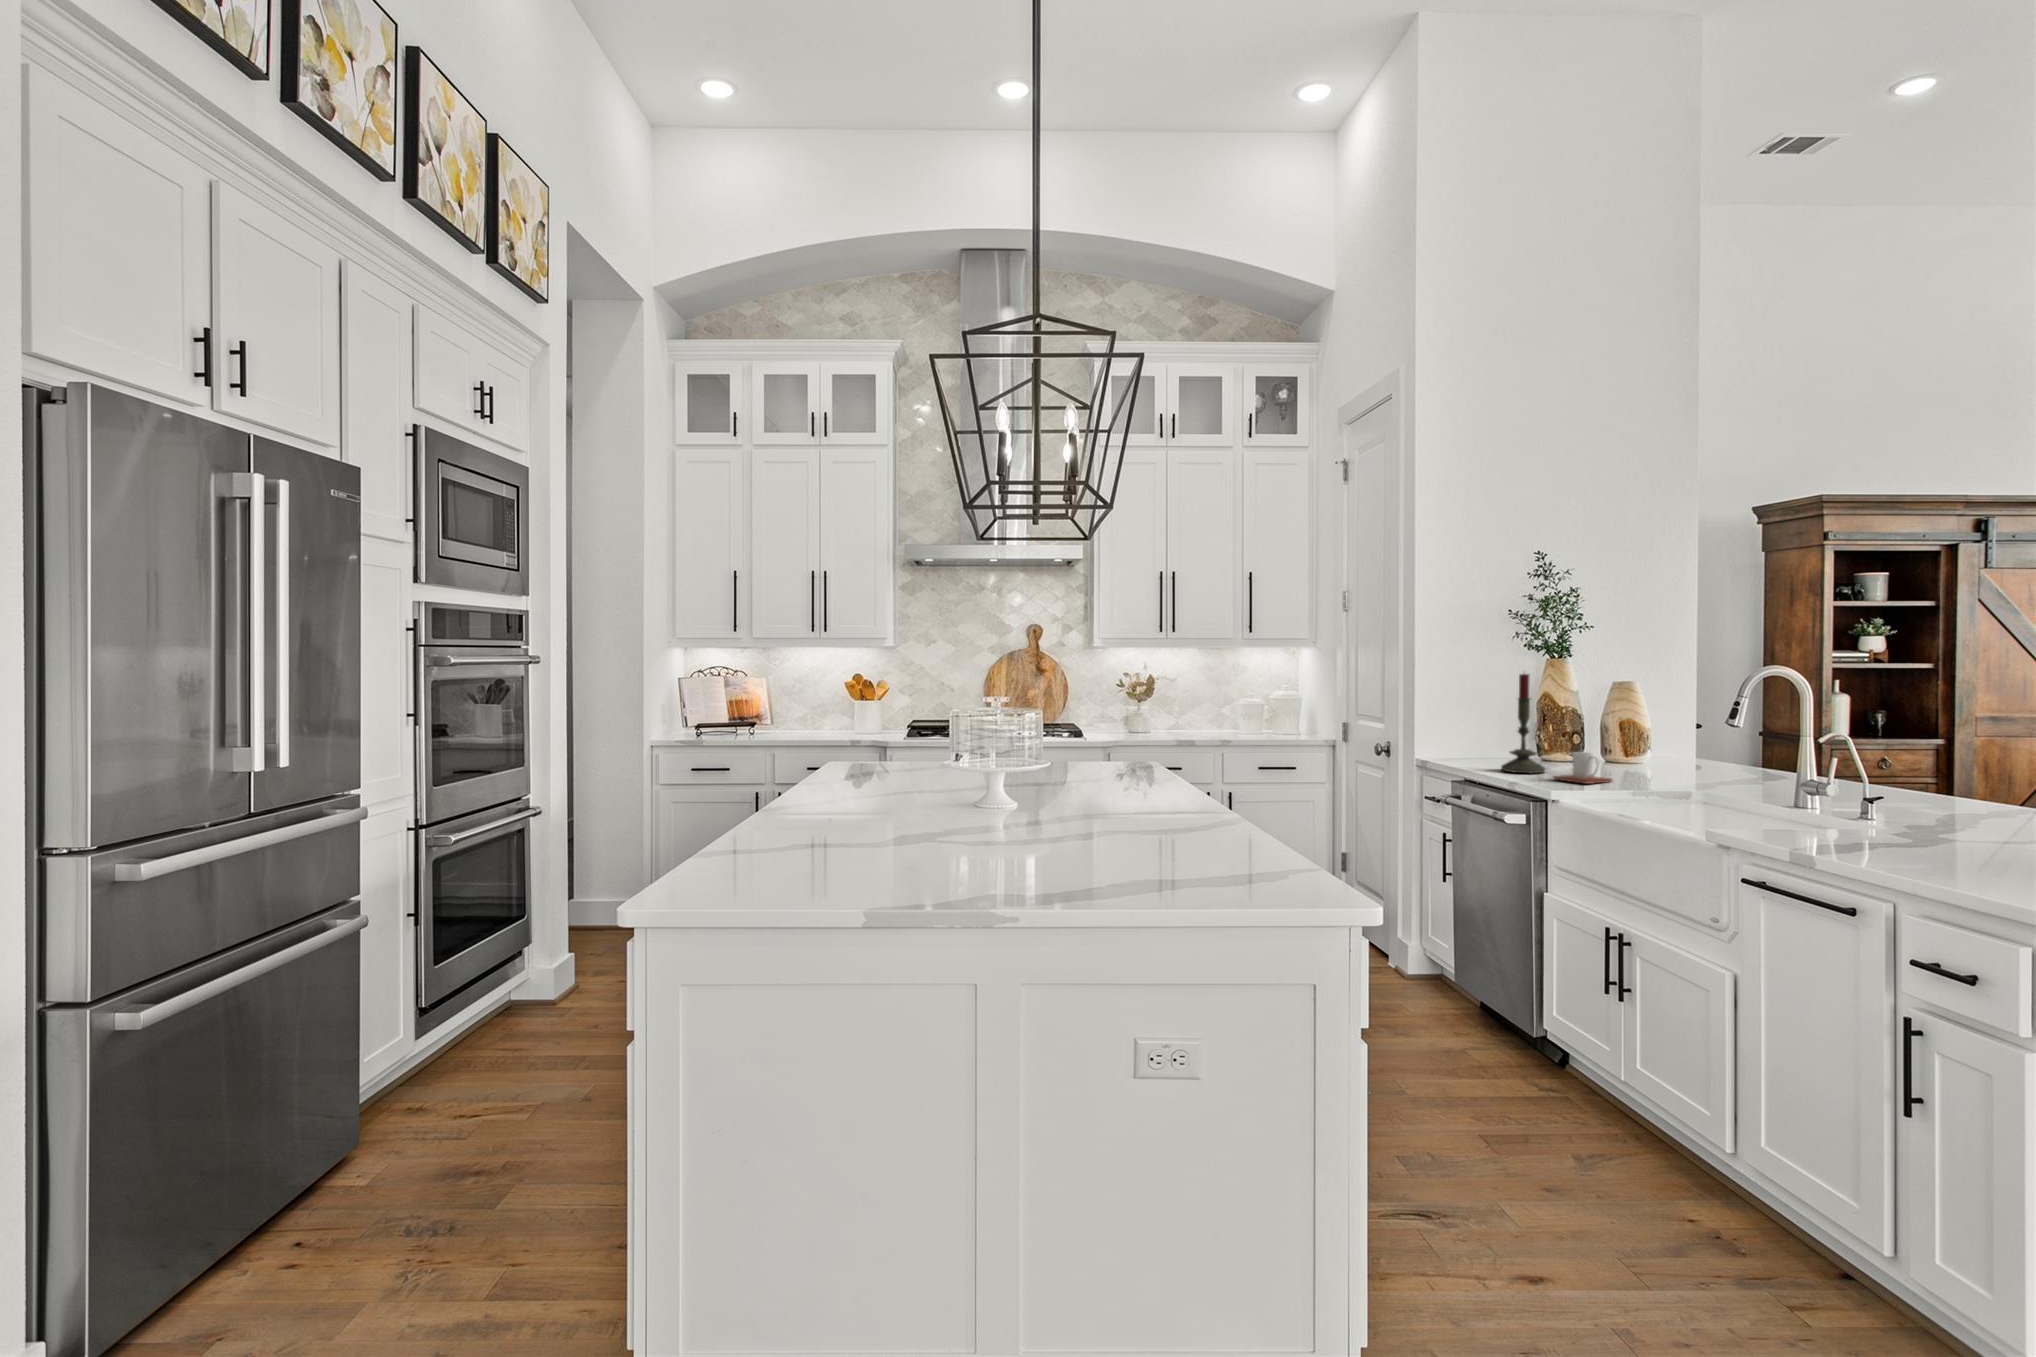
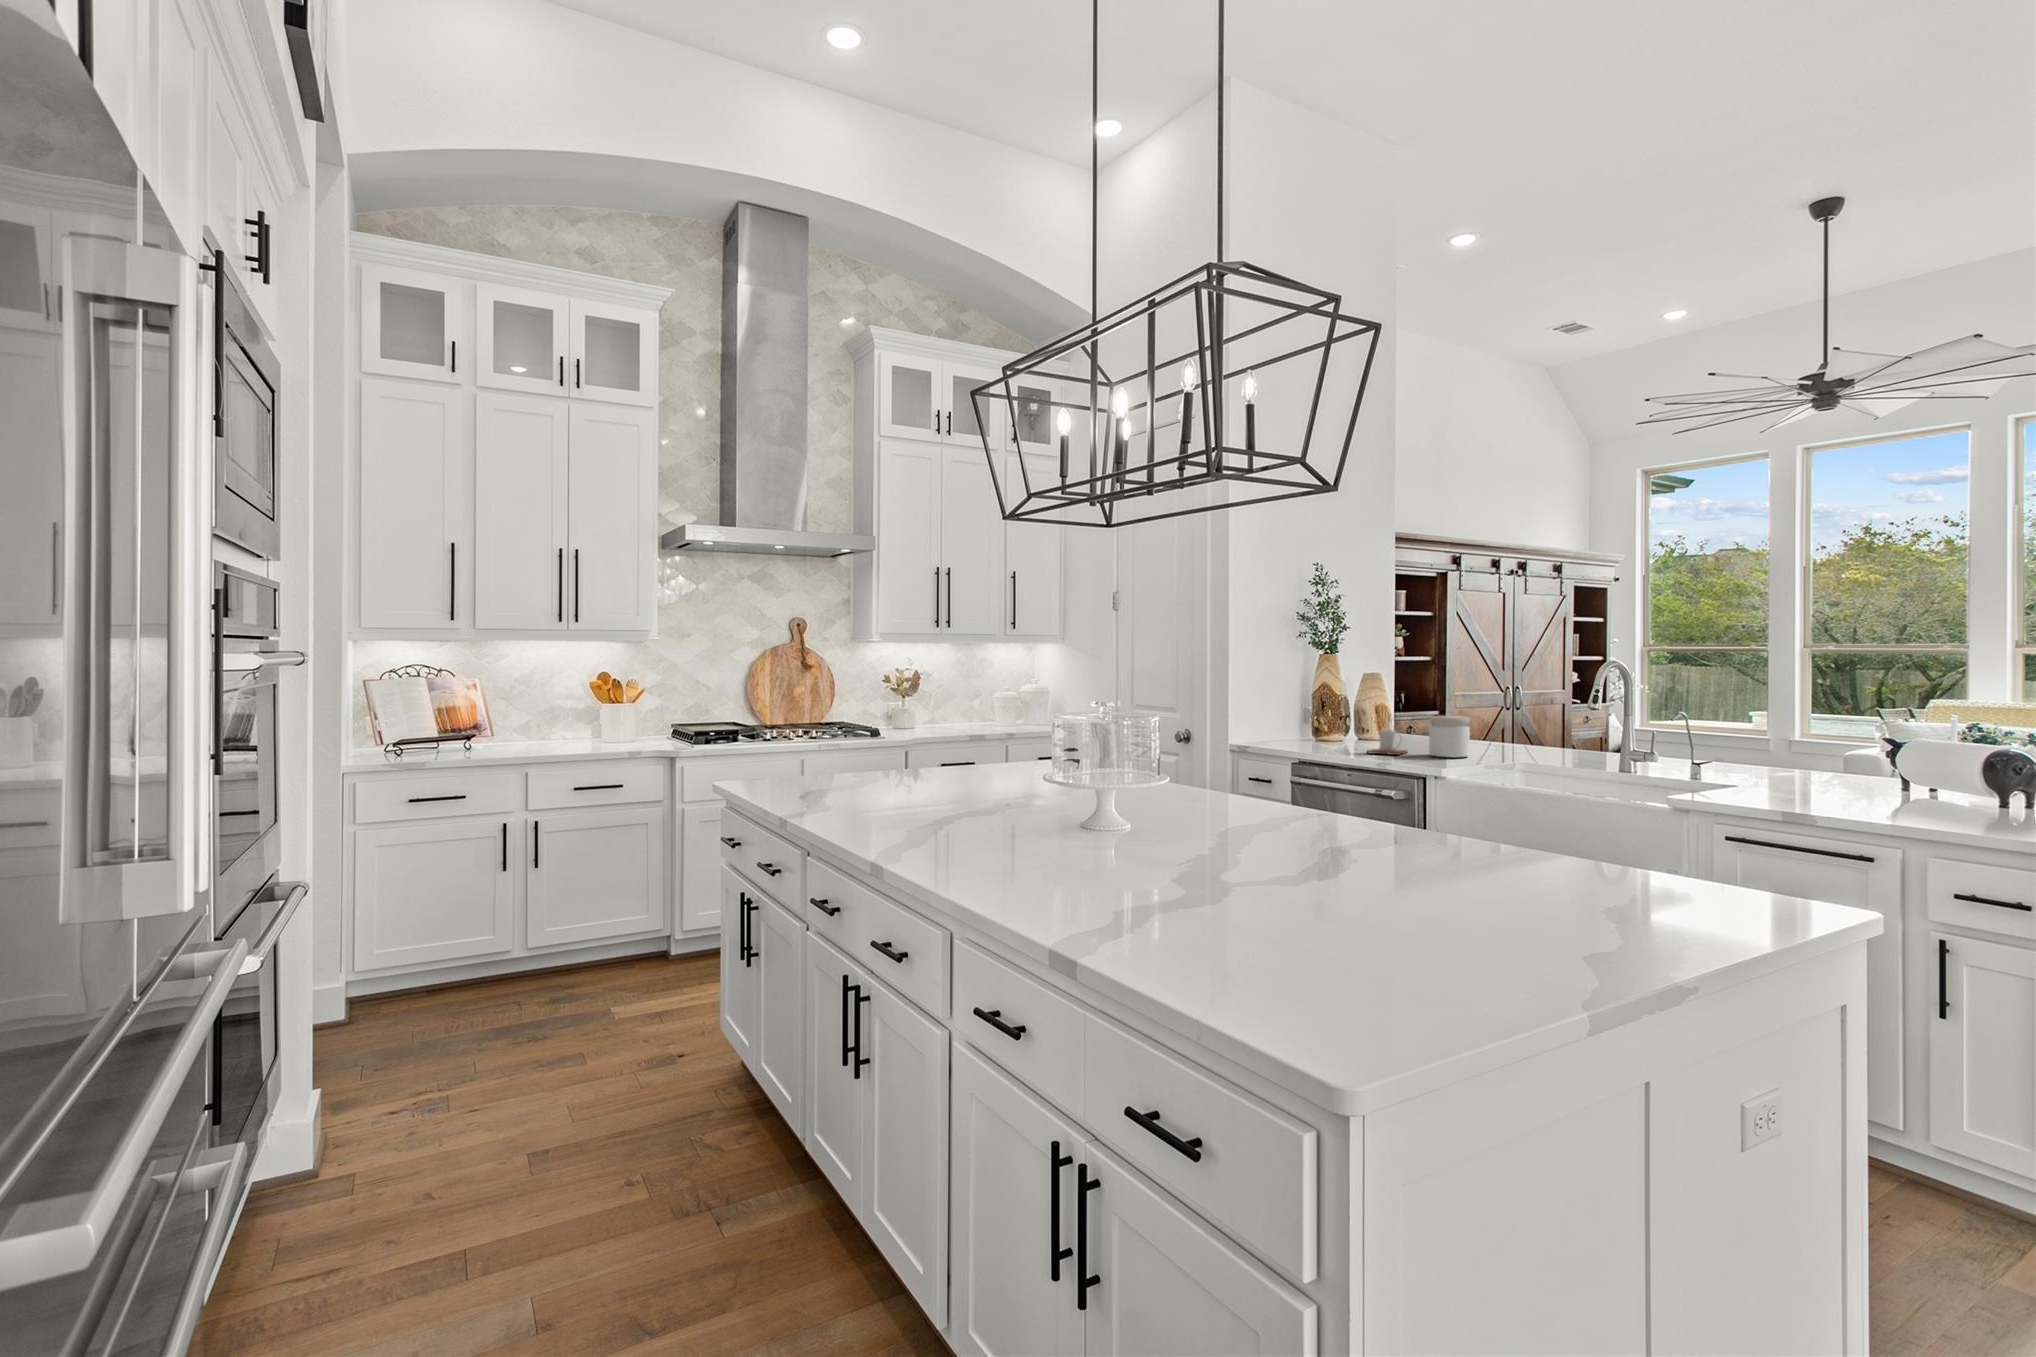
candle: present [1501,674,1545,773] -> none [1312,663,1347,750]
jar: none [1629,738,1685,792] -> present [1429,716,1470,758]

